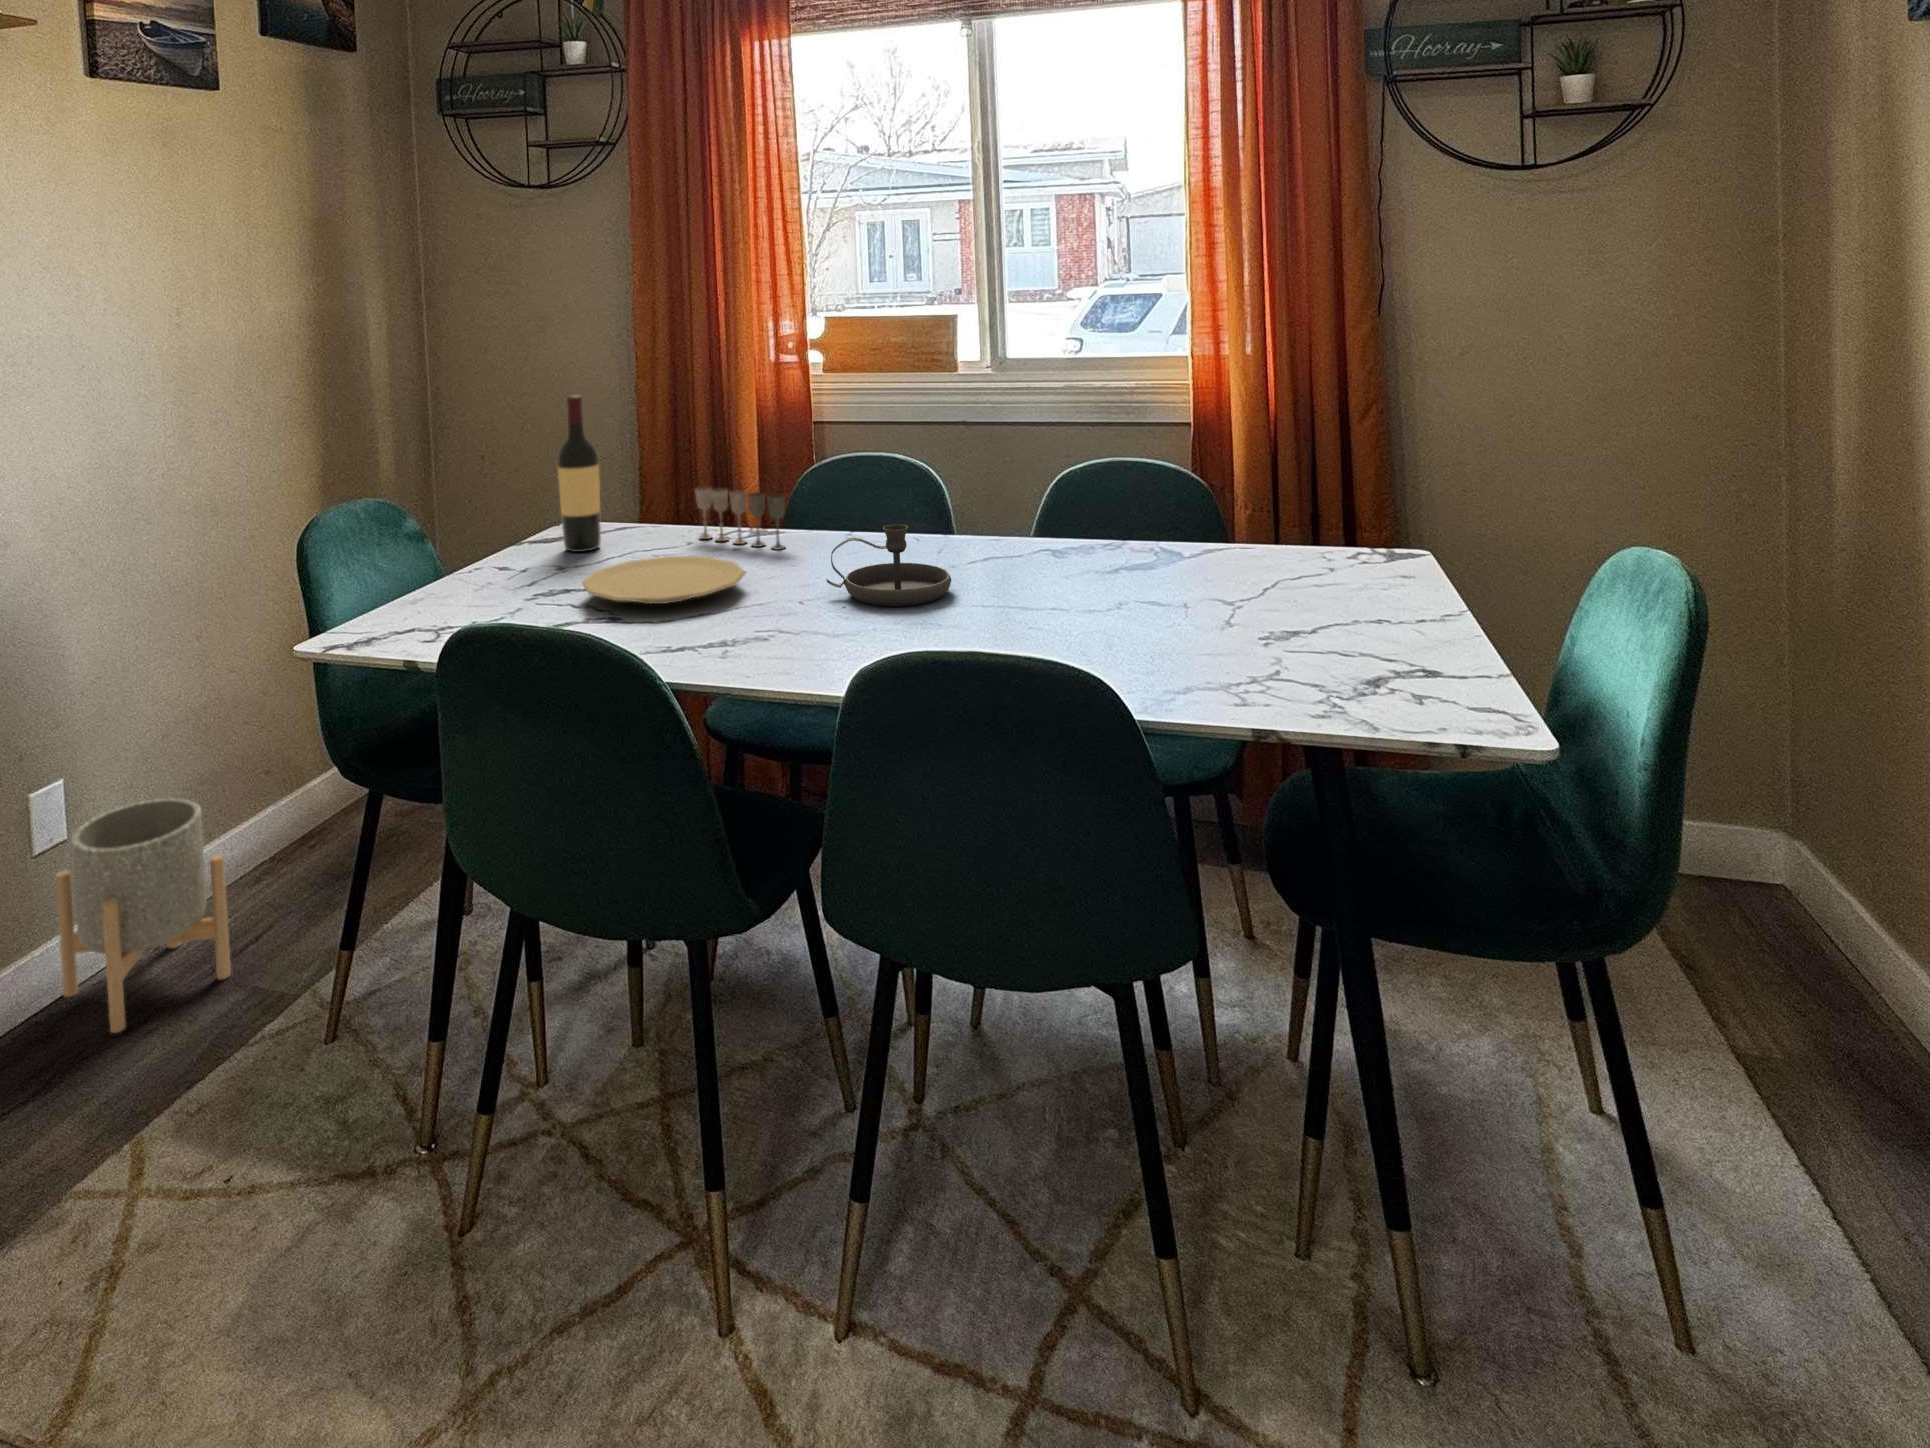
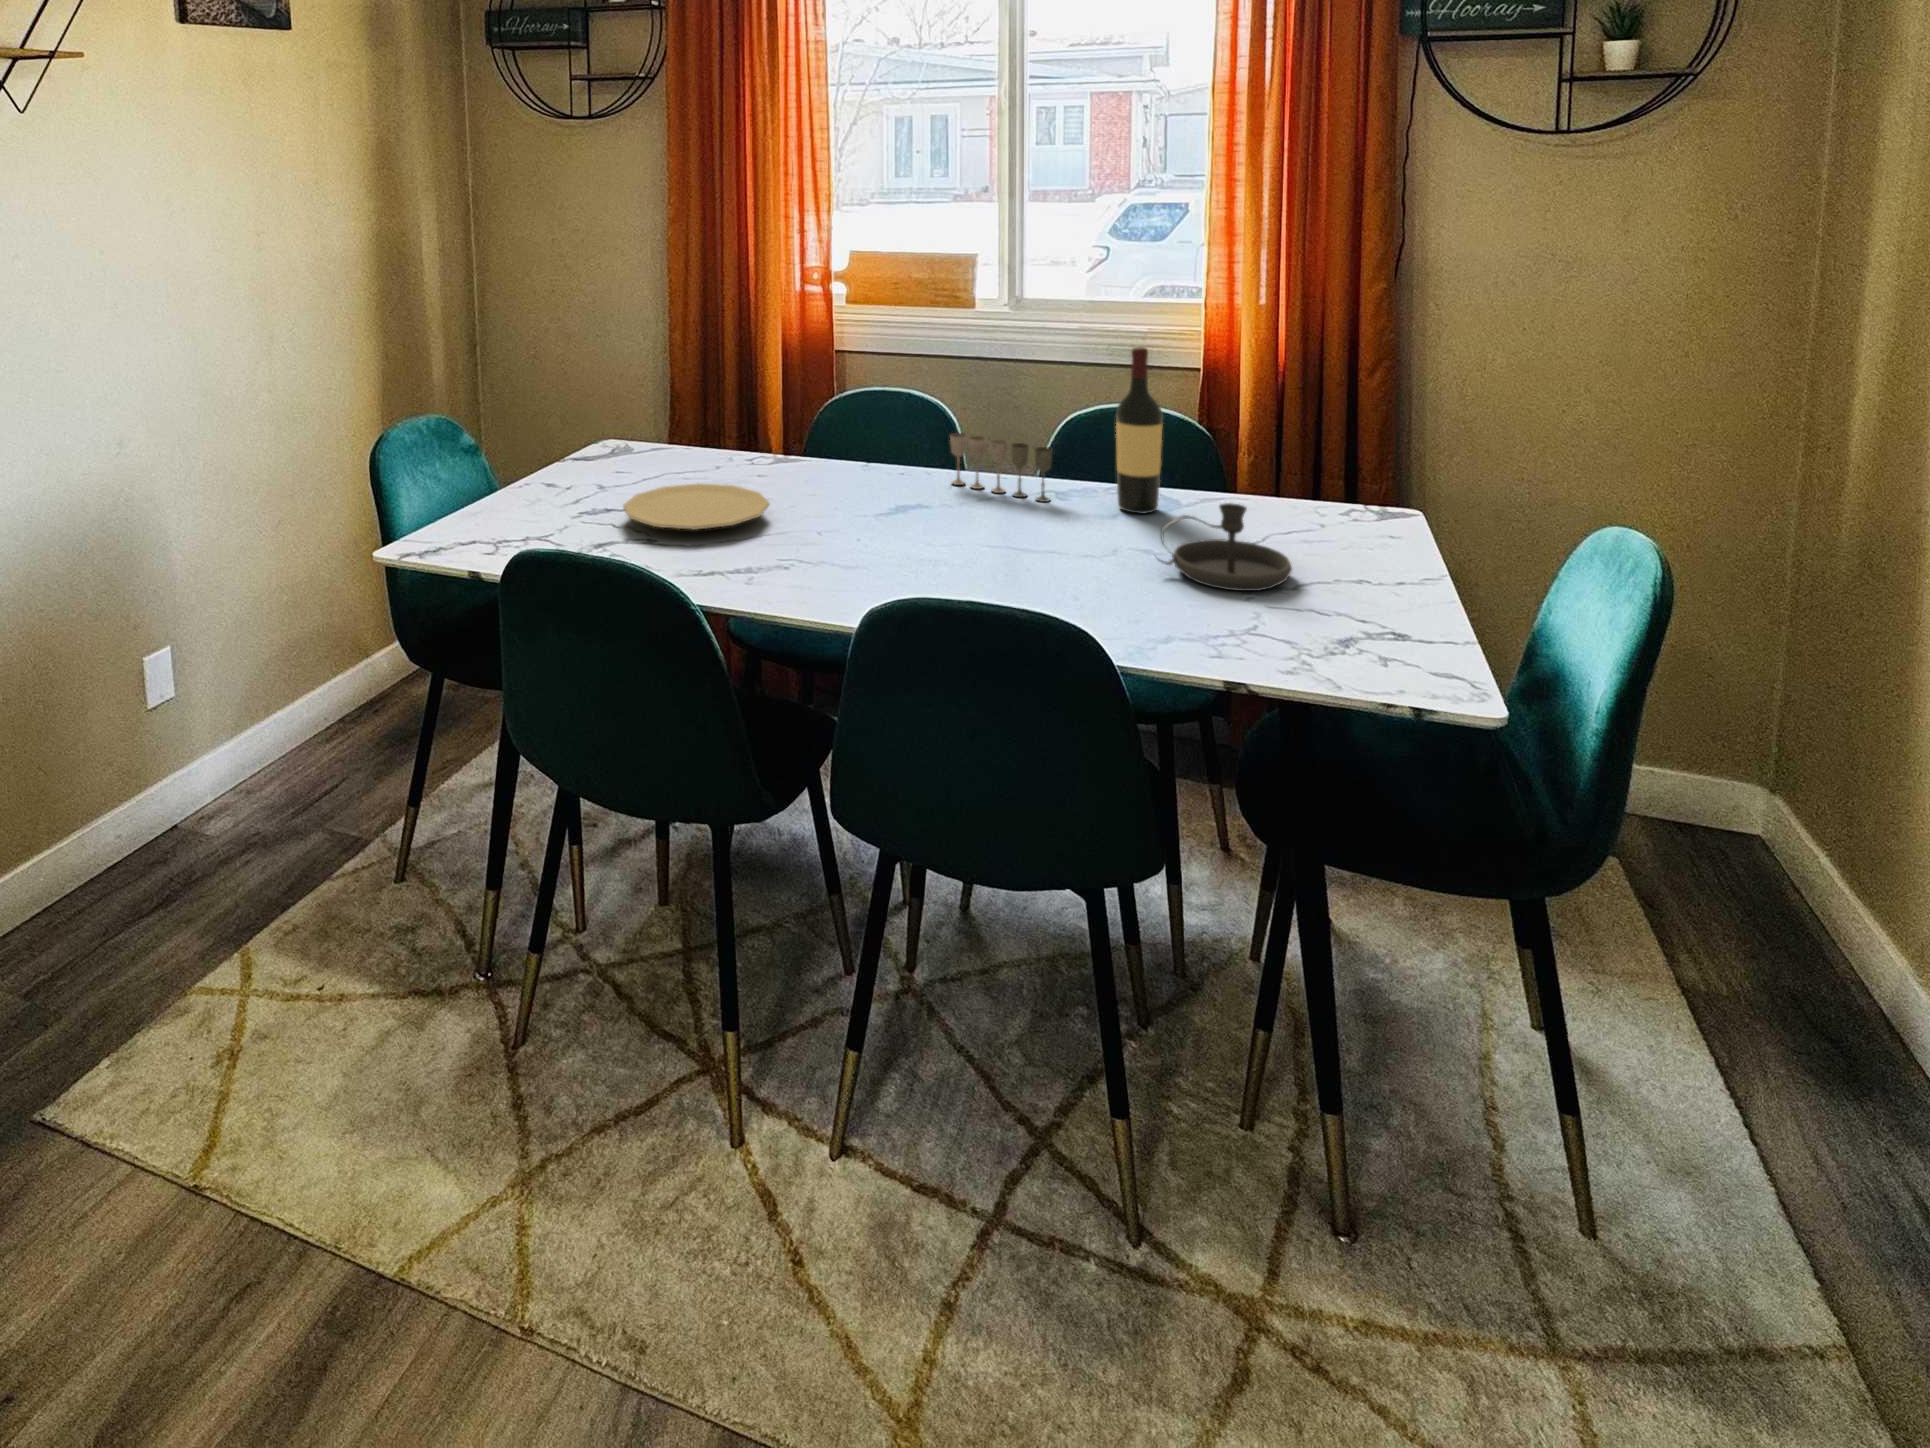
wine bottle: present [557,395,601,552] -> present [1116,347,1163,513]
wine glass: present [695,487,785,550] -> present [950,433,1052,502]
candlestick: present [827,525,951,607] -> present [1158,503,1292,591]
planter: present [56,798,231,1033] -> none [169,666,315,860]

